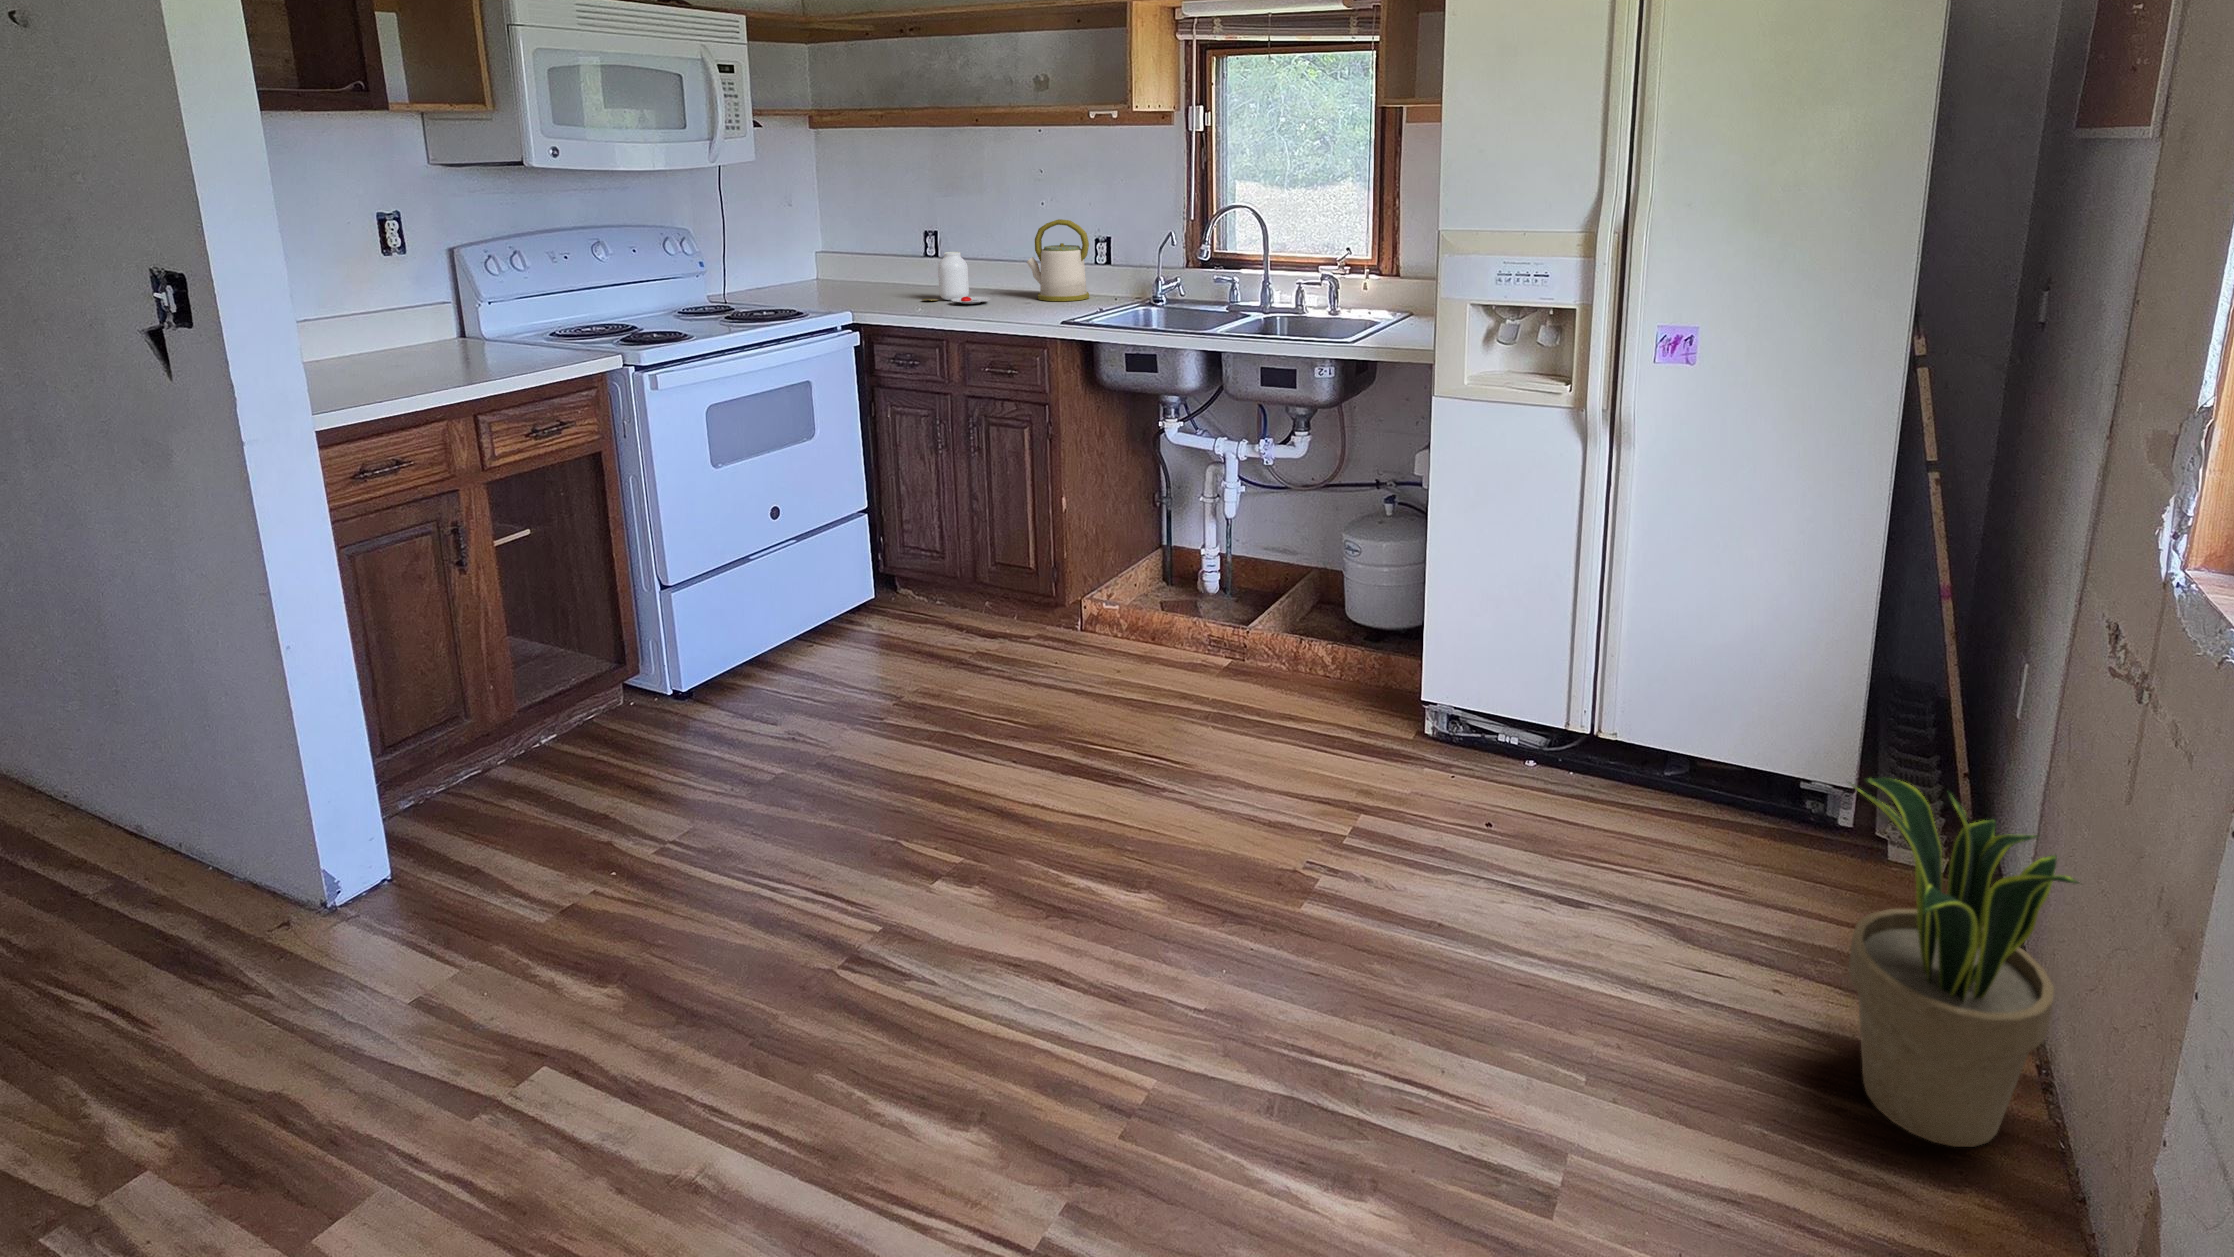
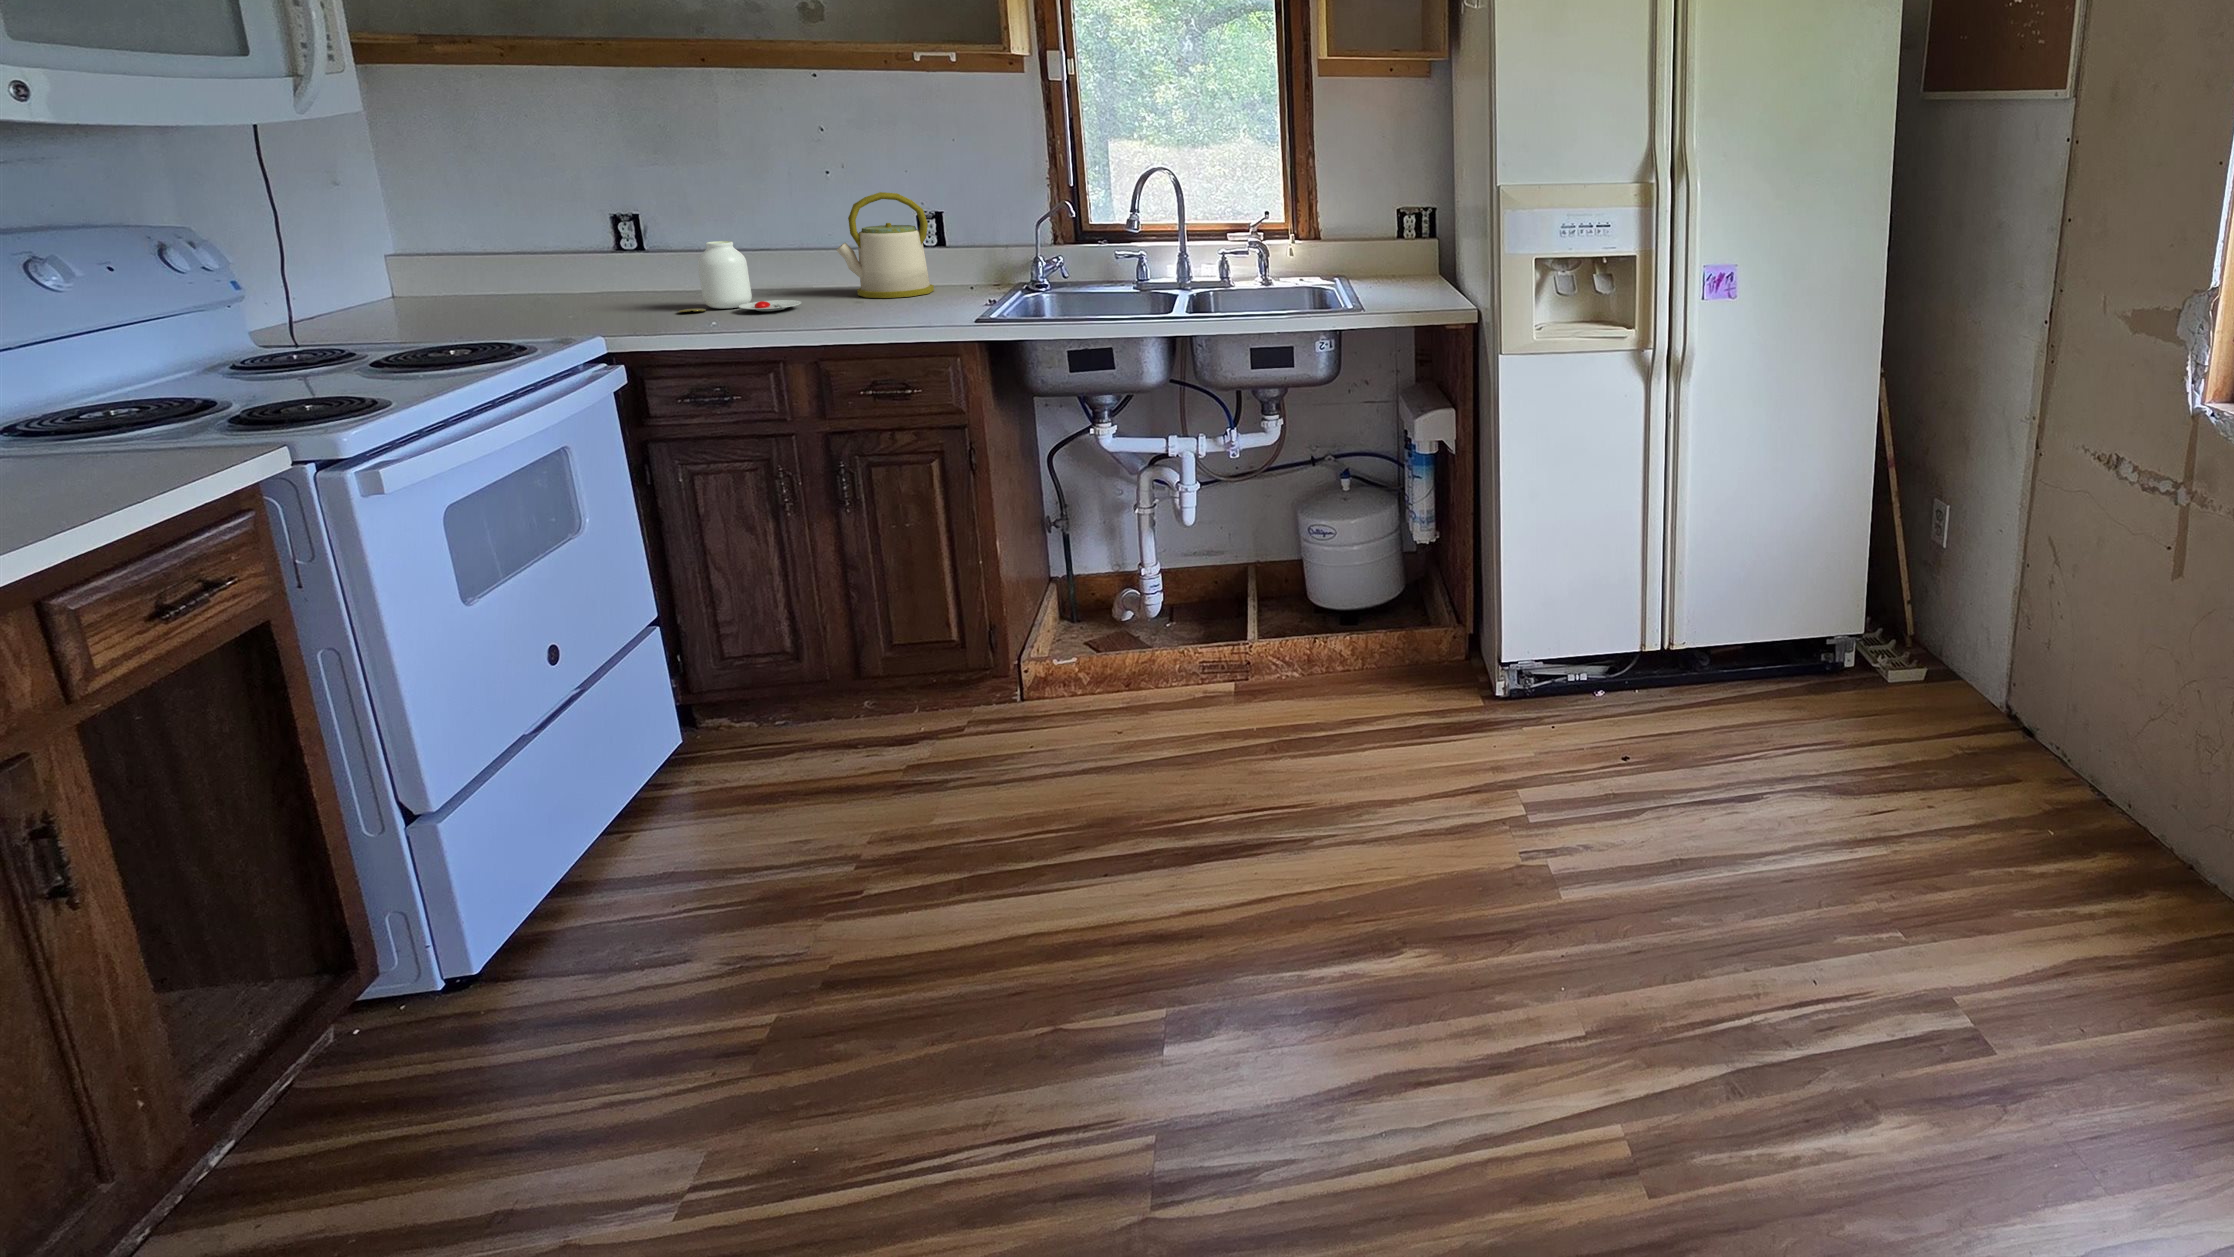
potted plant: present [1848,778,2079,1147] -> none [2000,599,2185,862]

